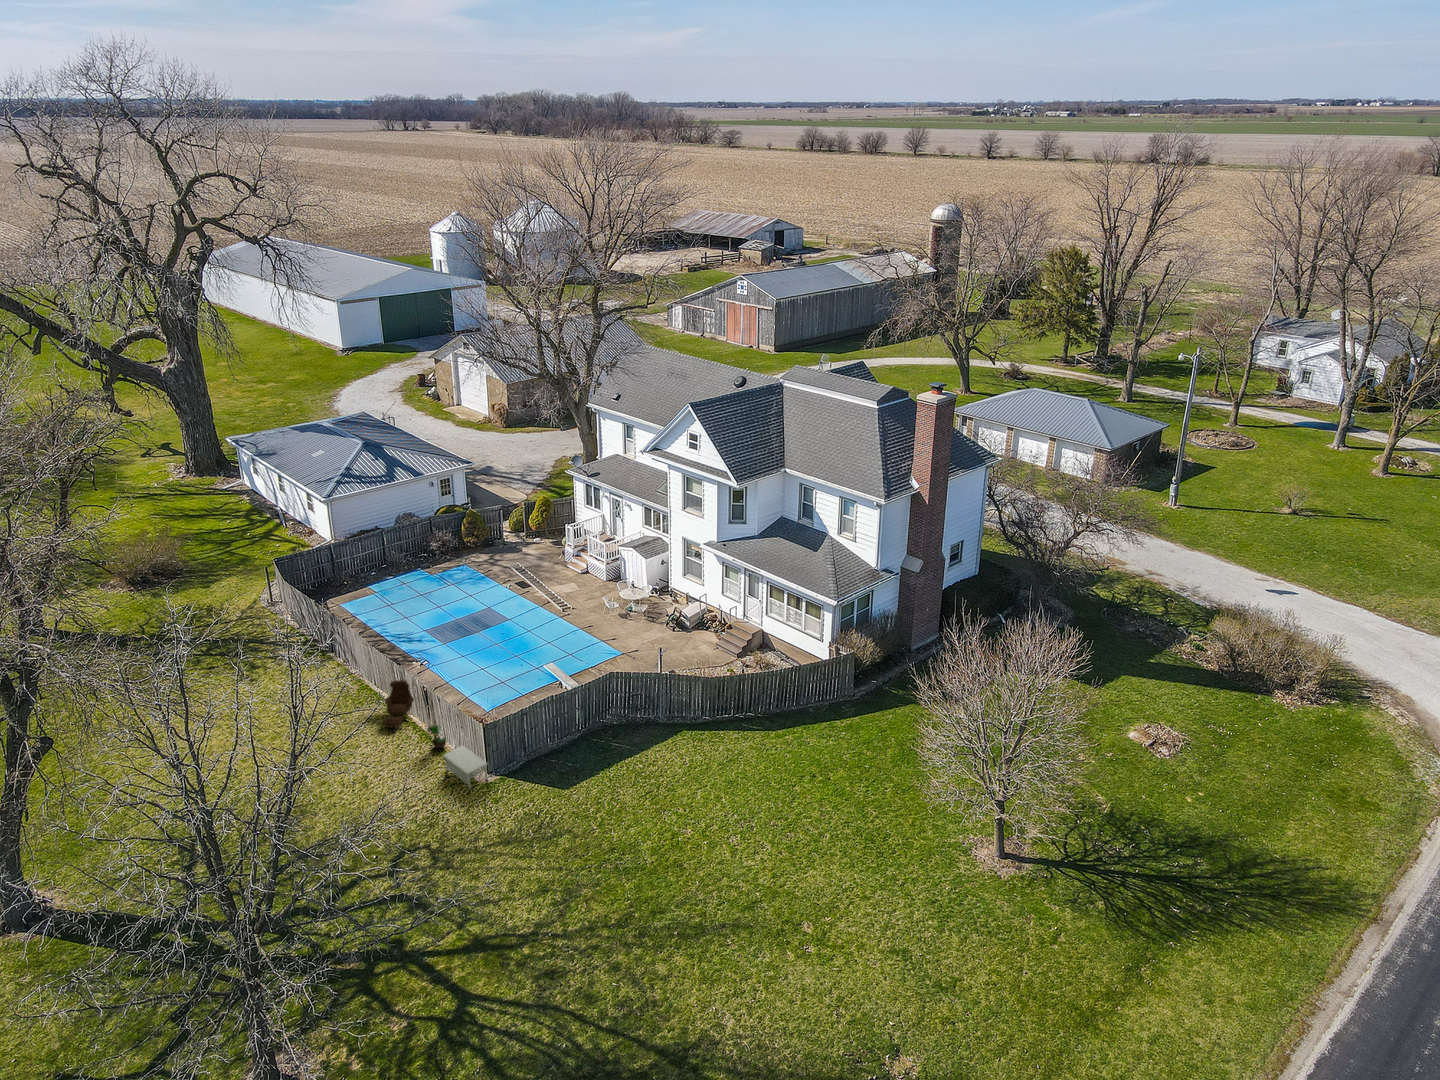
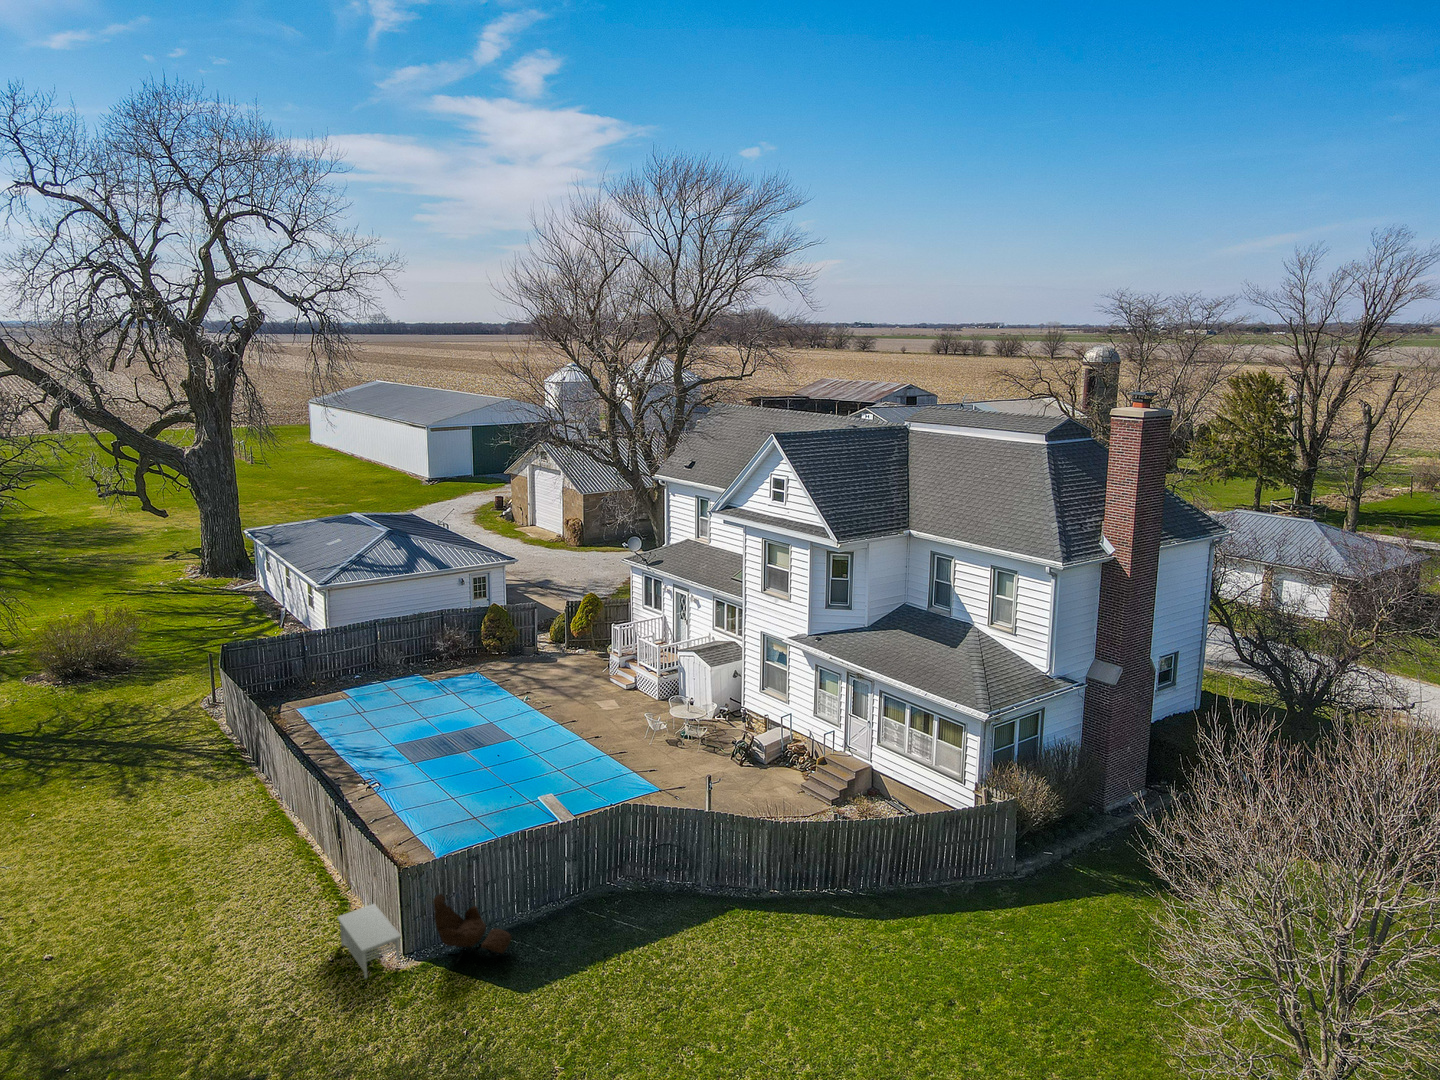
lounge chair: present [384,680,414,732] -> present [433,894,512,963]
potted tree: present [426,725,446,748] -> none [325,862,359,908]

